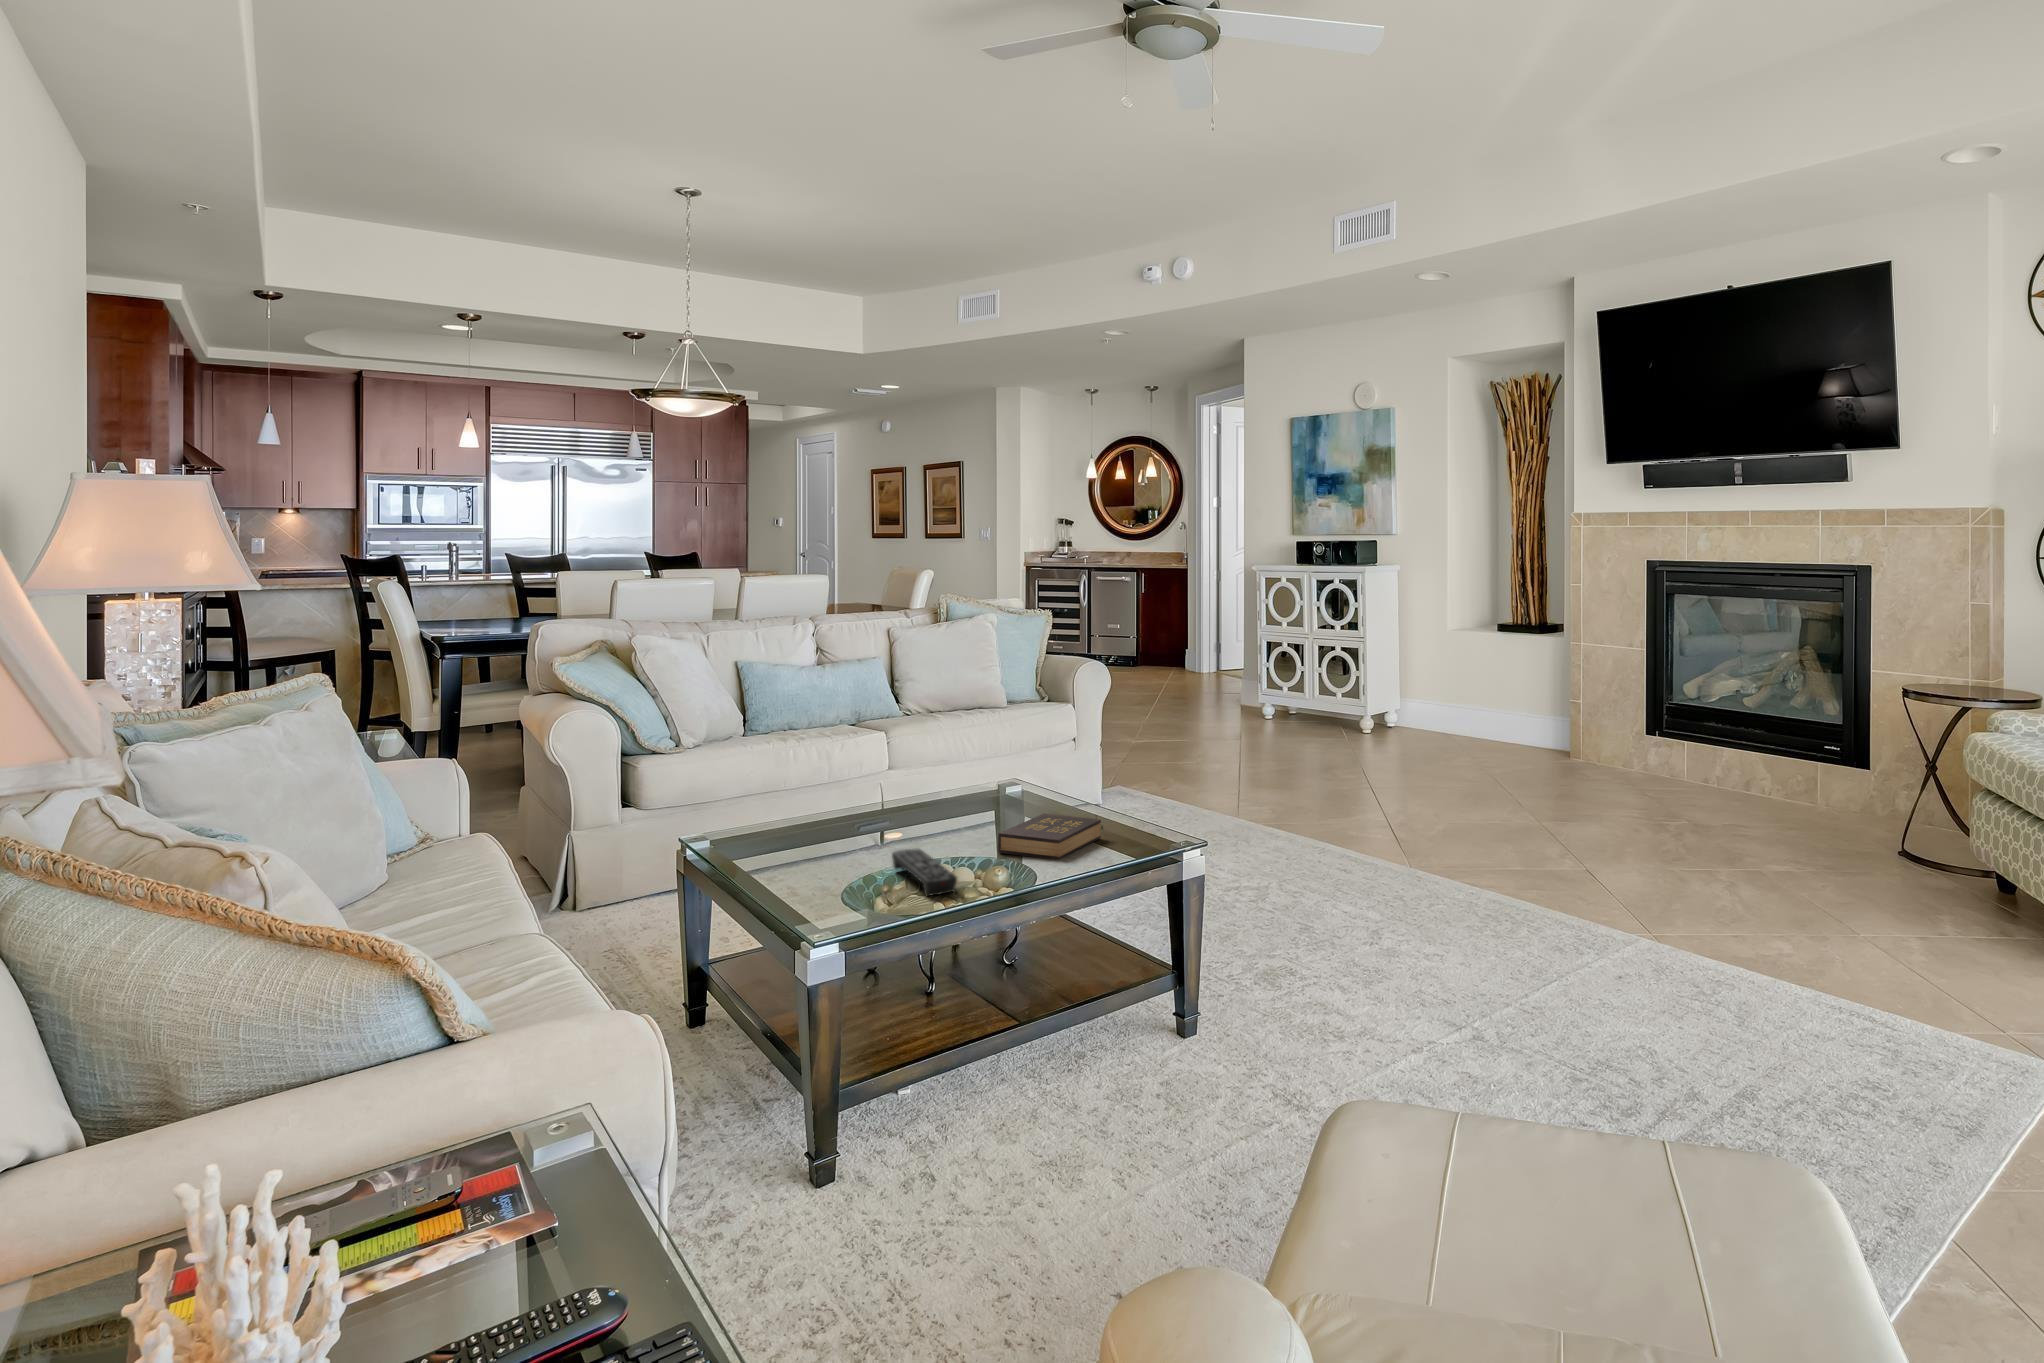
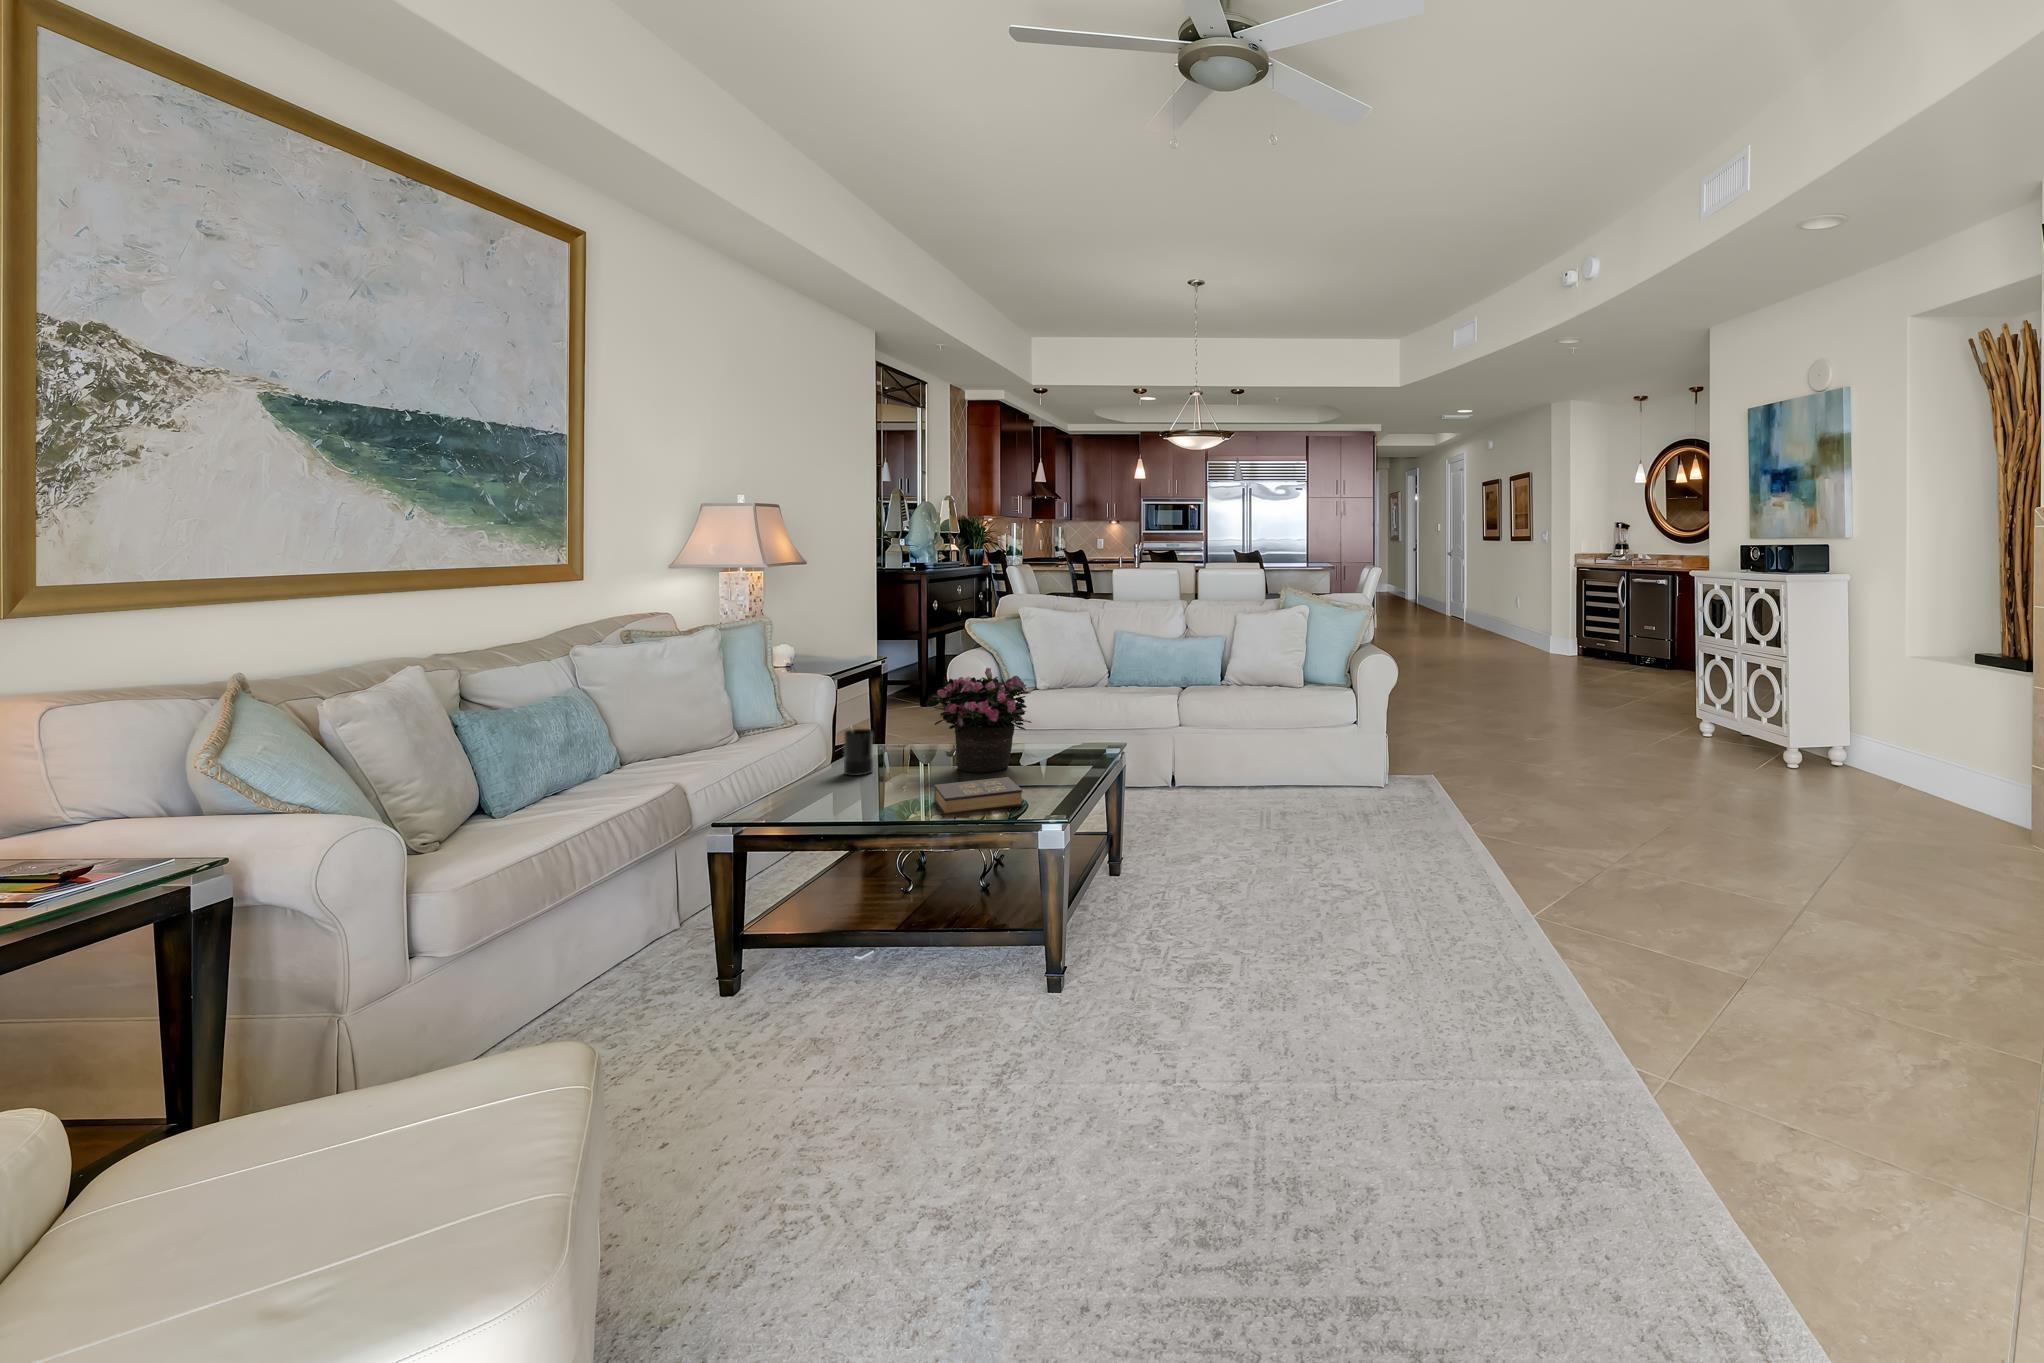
potted flower: none [850,696,990,828] -> present [926,668,1032,773]
candle: none [762,791,807,857] -> present [844,729,873,776]
remote control: present [892,849,957,896] -> none [797,784,872,821]

